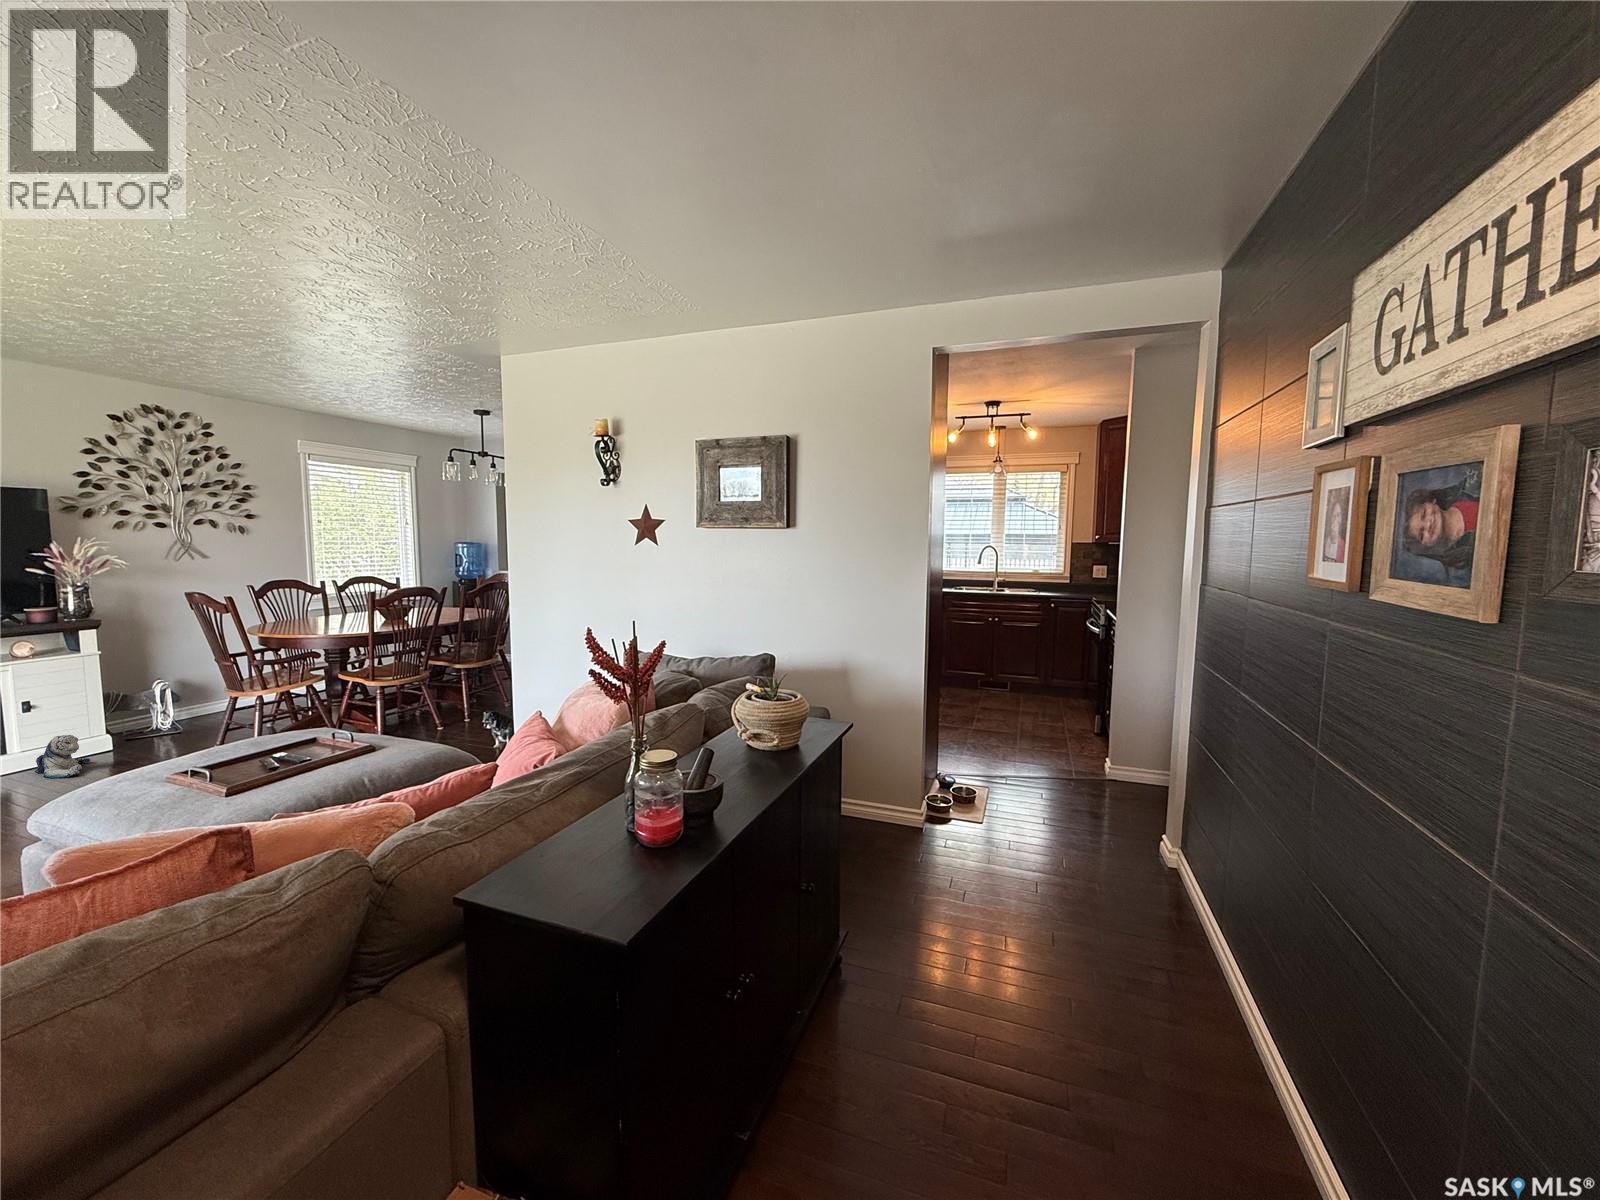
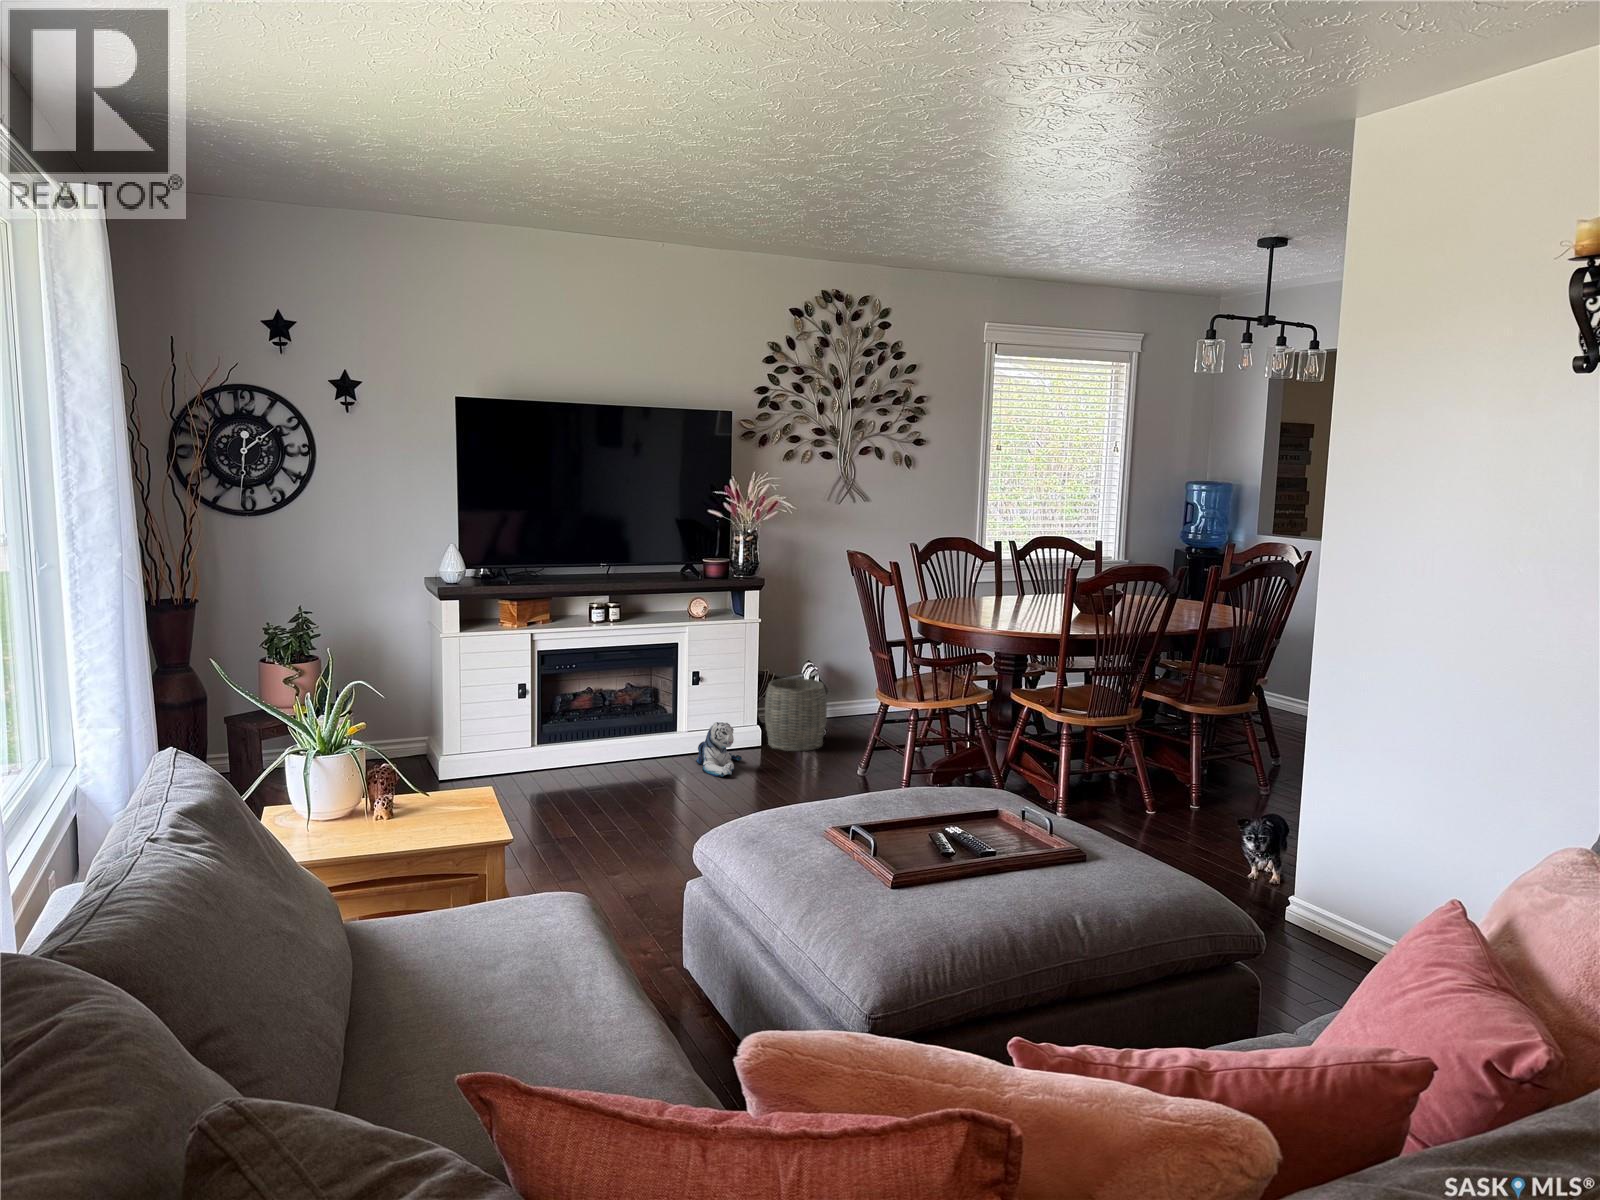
woven basket: none [113,691,180,748] -> present [765,678,827,751]

